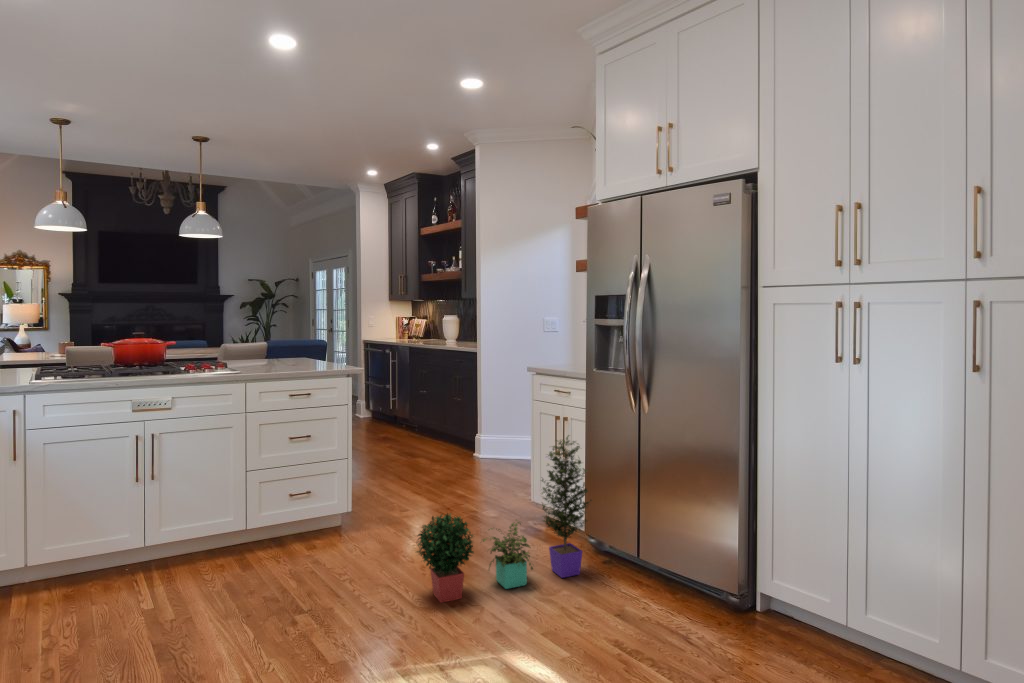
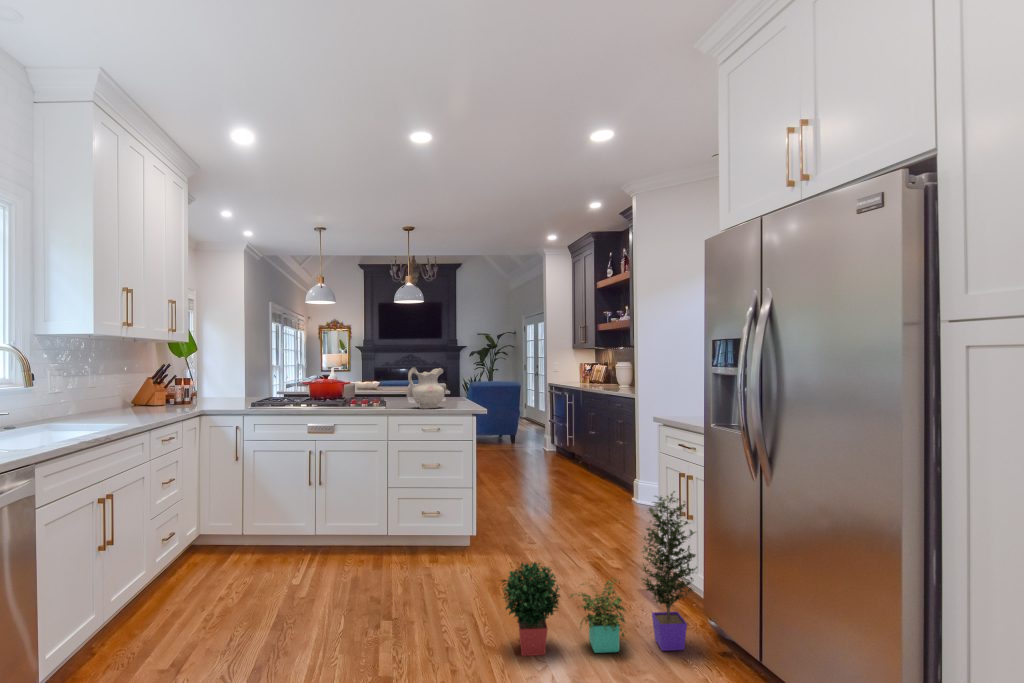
ceramic pitcher: none [256,323,298,370] -> present [408,367,444,409]

